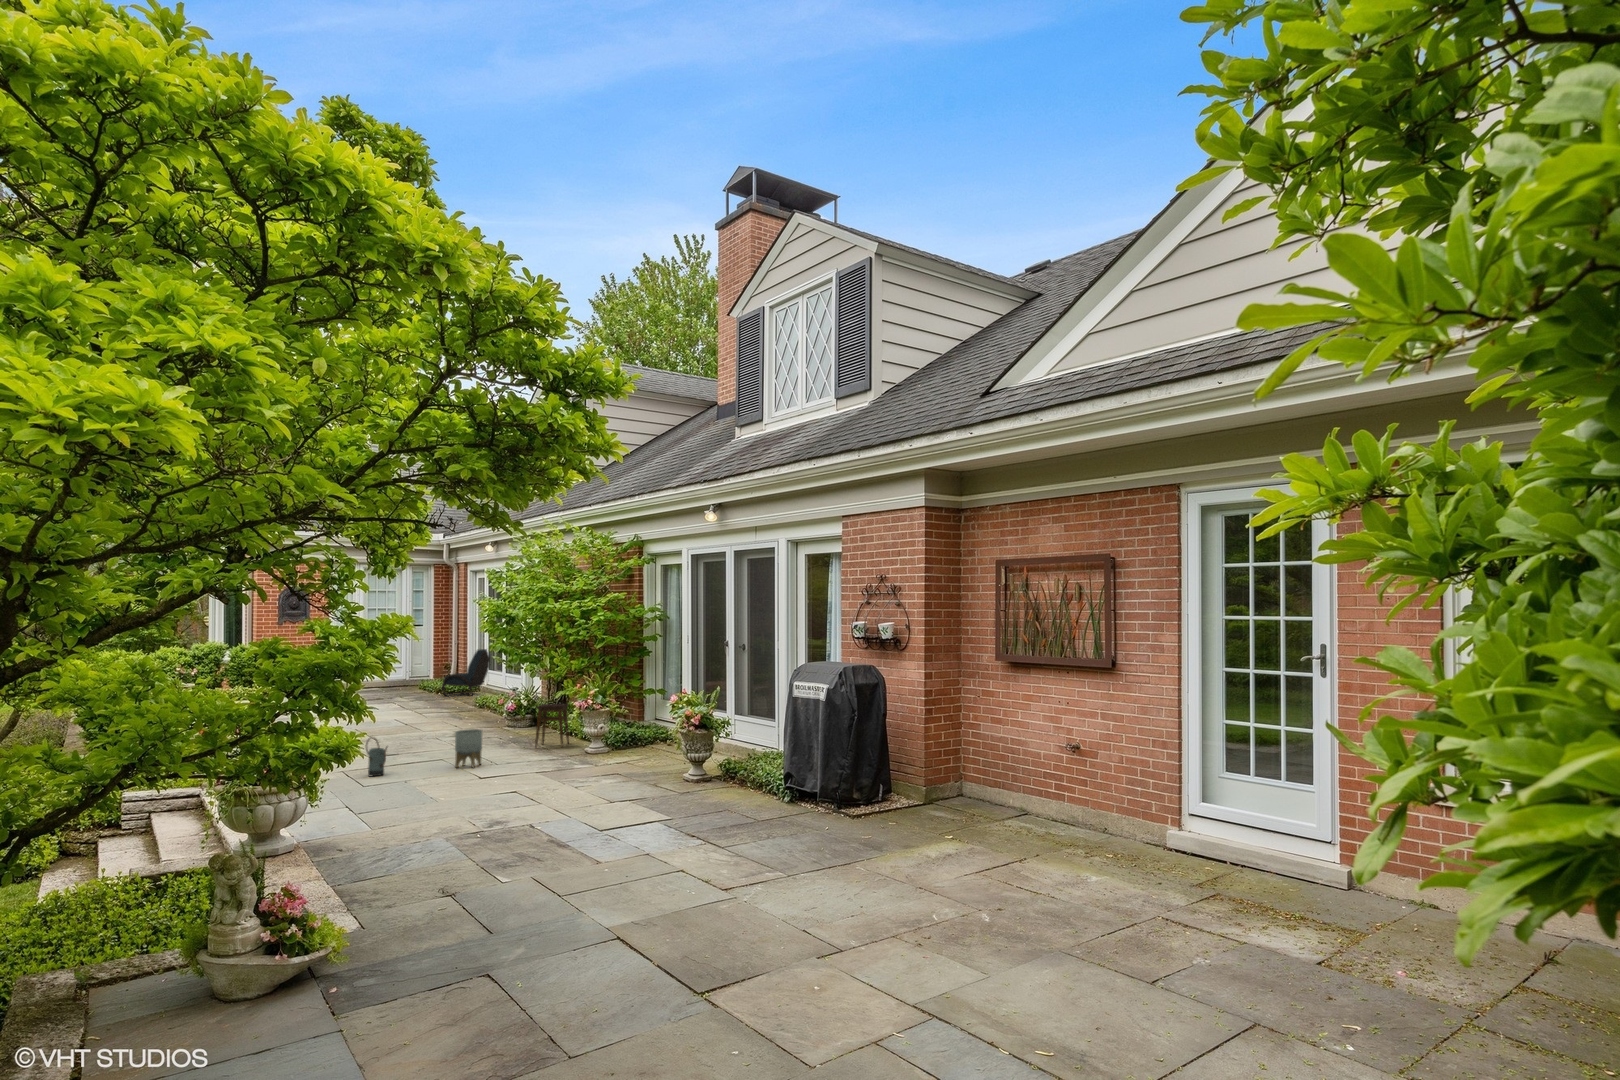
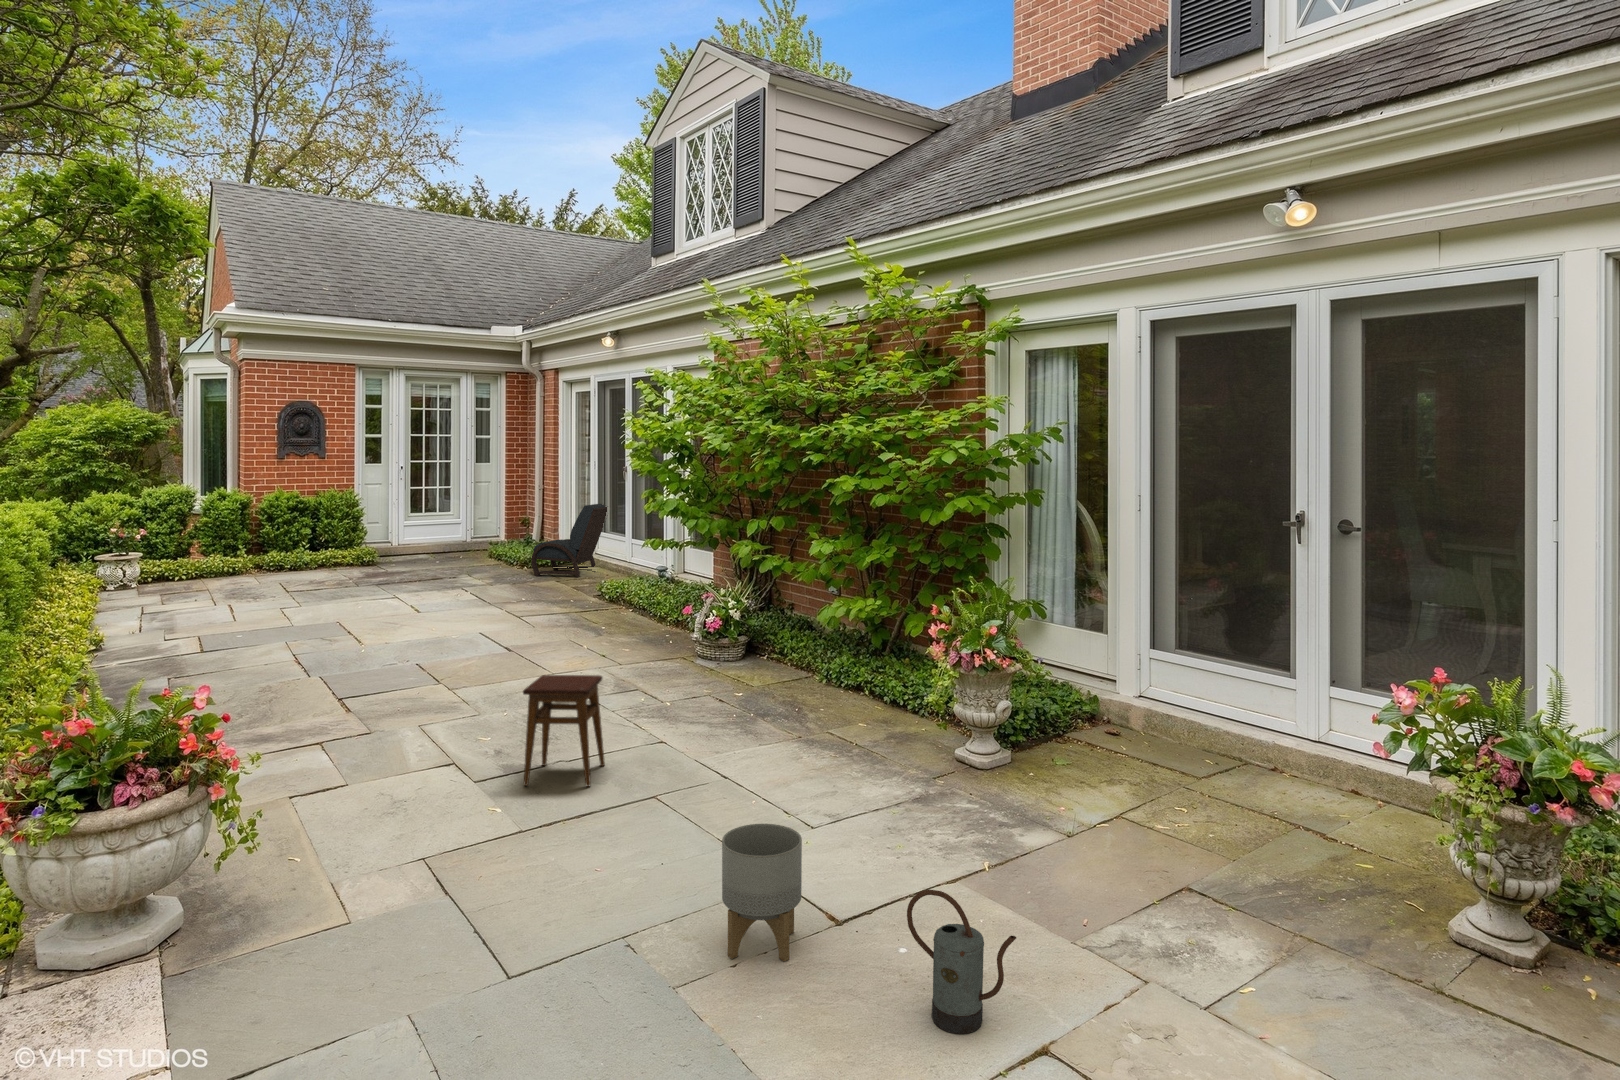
stool: present [535,704,569,747] -> present [523,675,605,786]
watering can: present [366,737,387,776] -> present [907,890,1016,1034]

